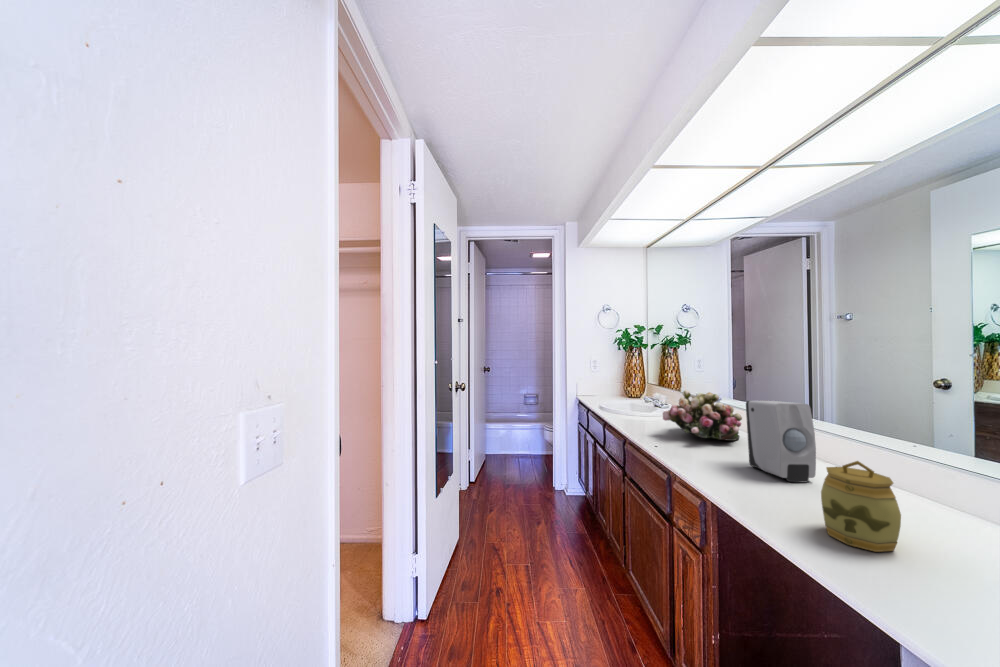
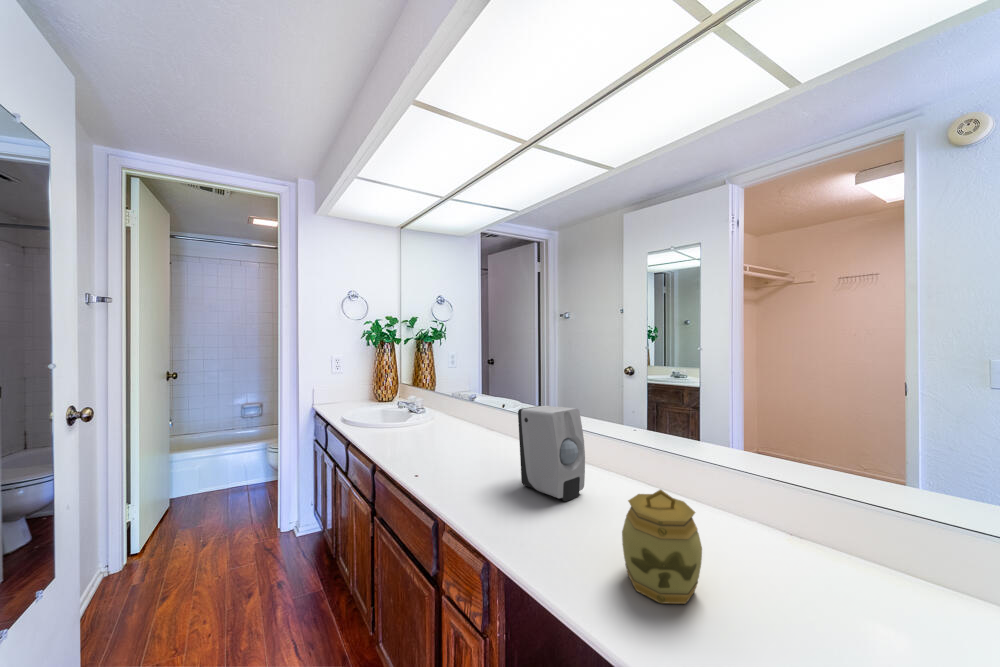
flower arrangement: present [663,390,742,441] -> none [422,395,504,453]

